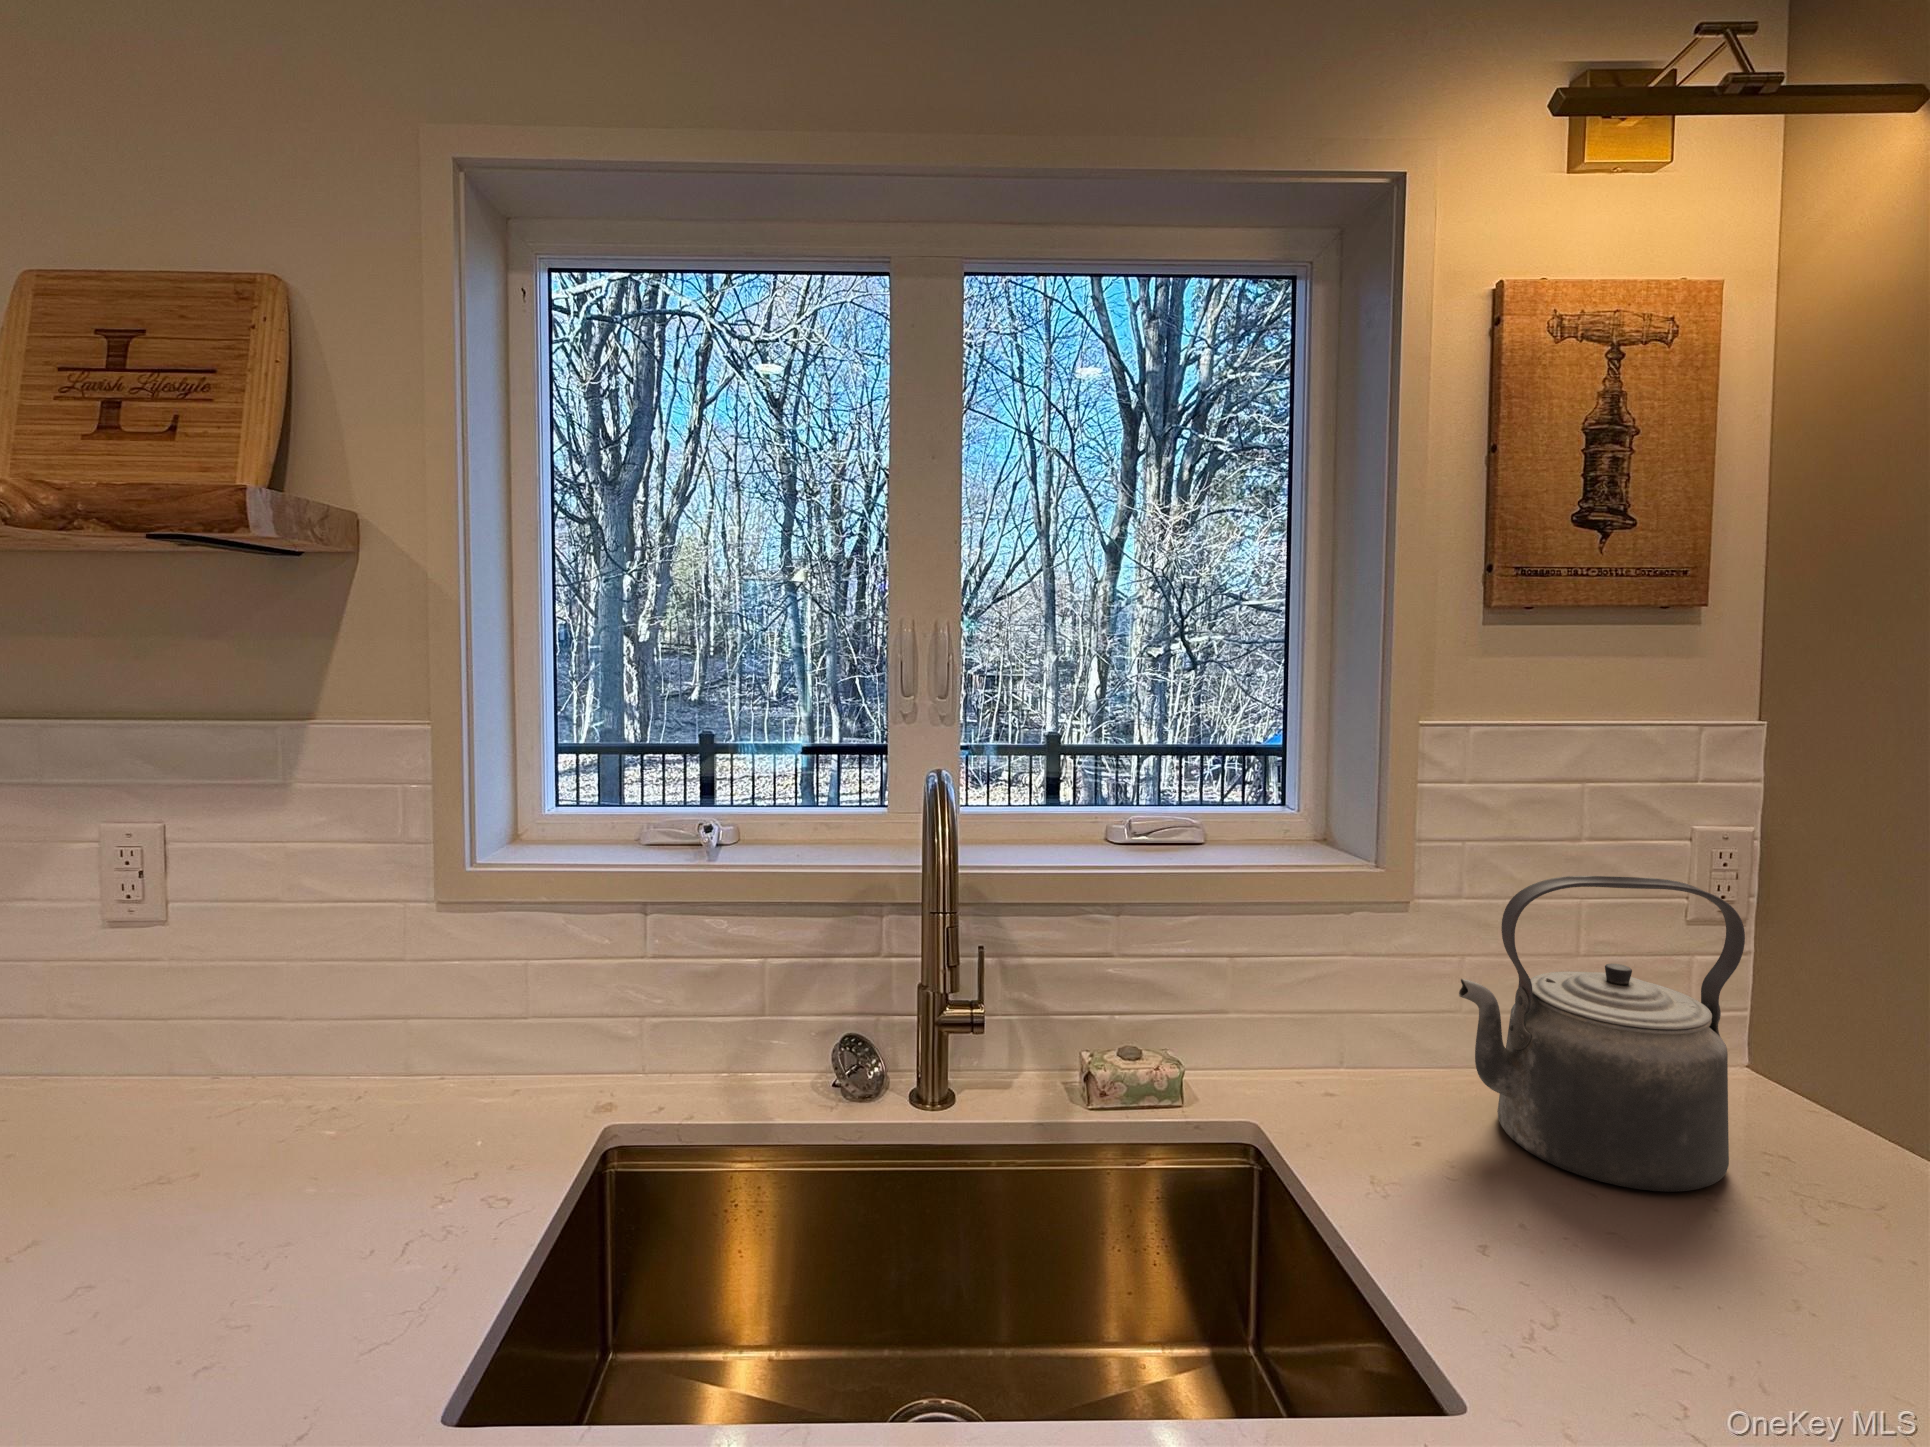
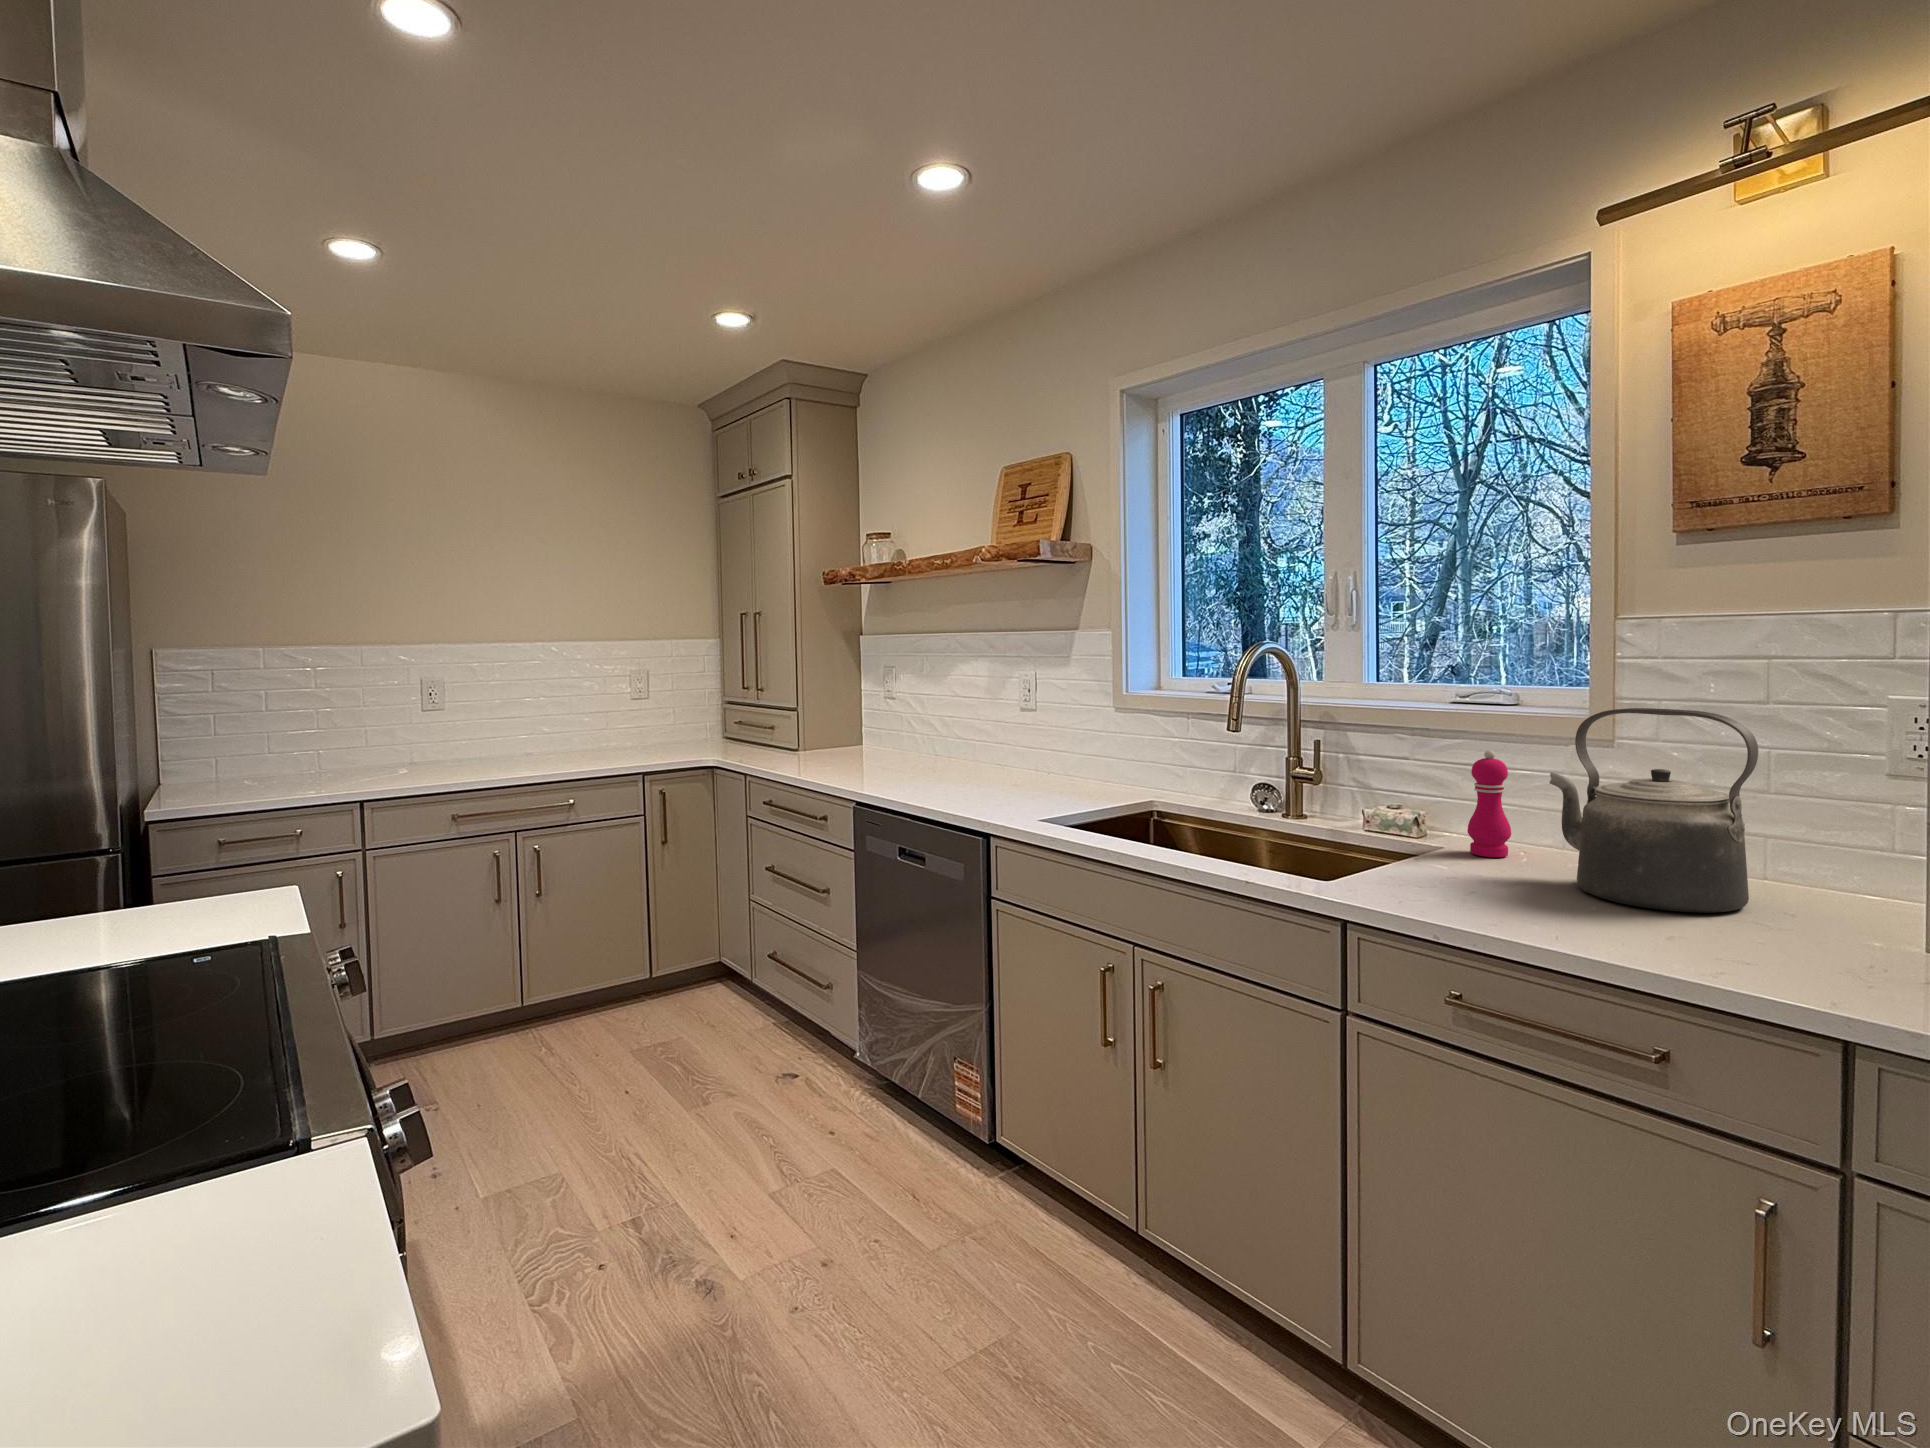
pepper mill: none [1275,937,1339,1112] -> present [1467,750,1511,857]

